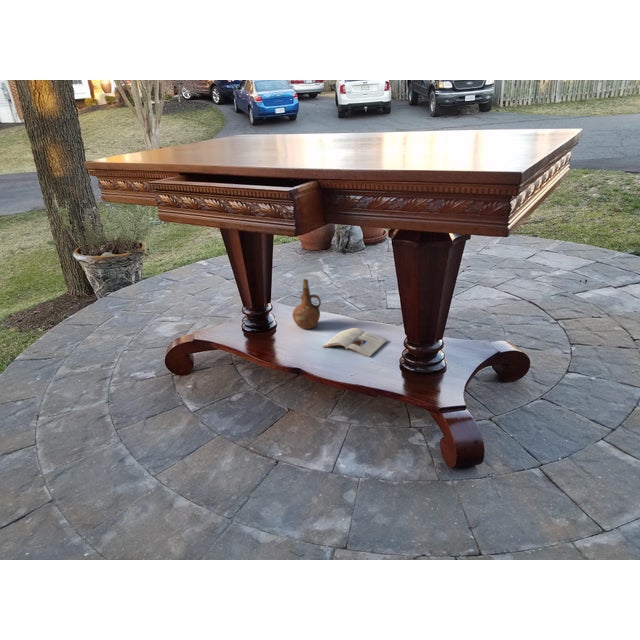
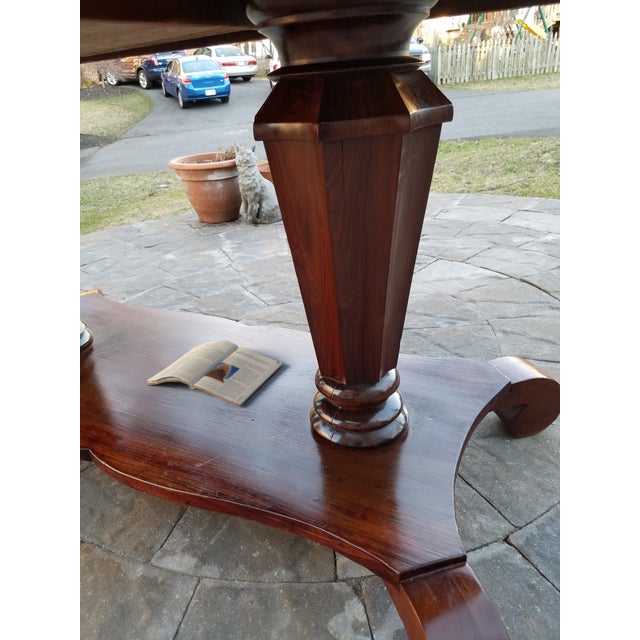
ceramic pitcher: present [293,279,321,329] -> none [102,246,158,344]

